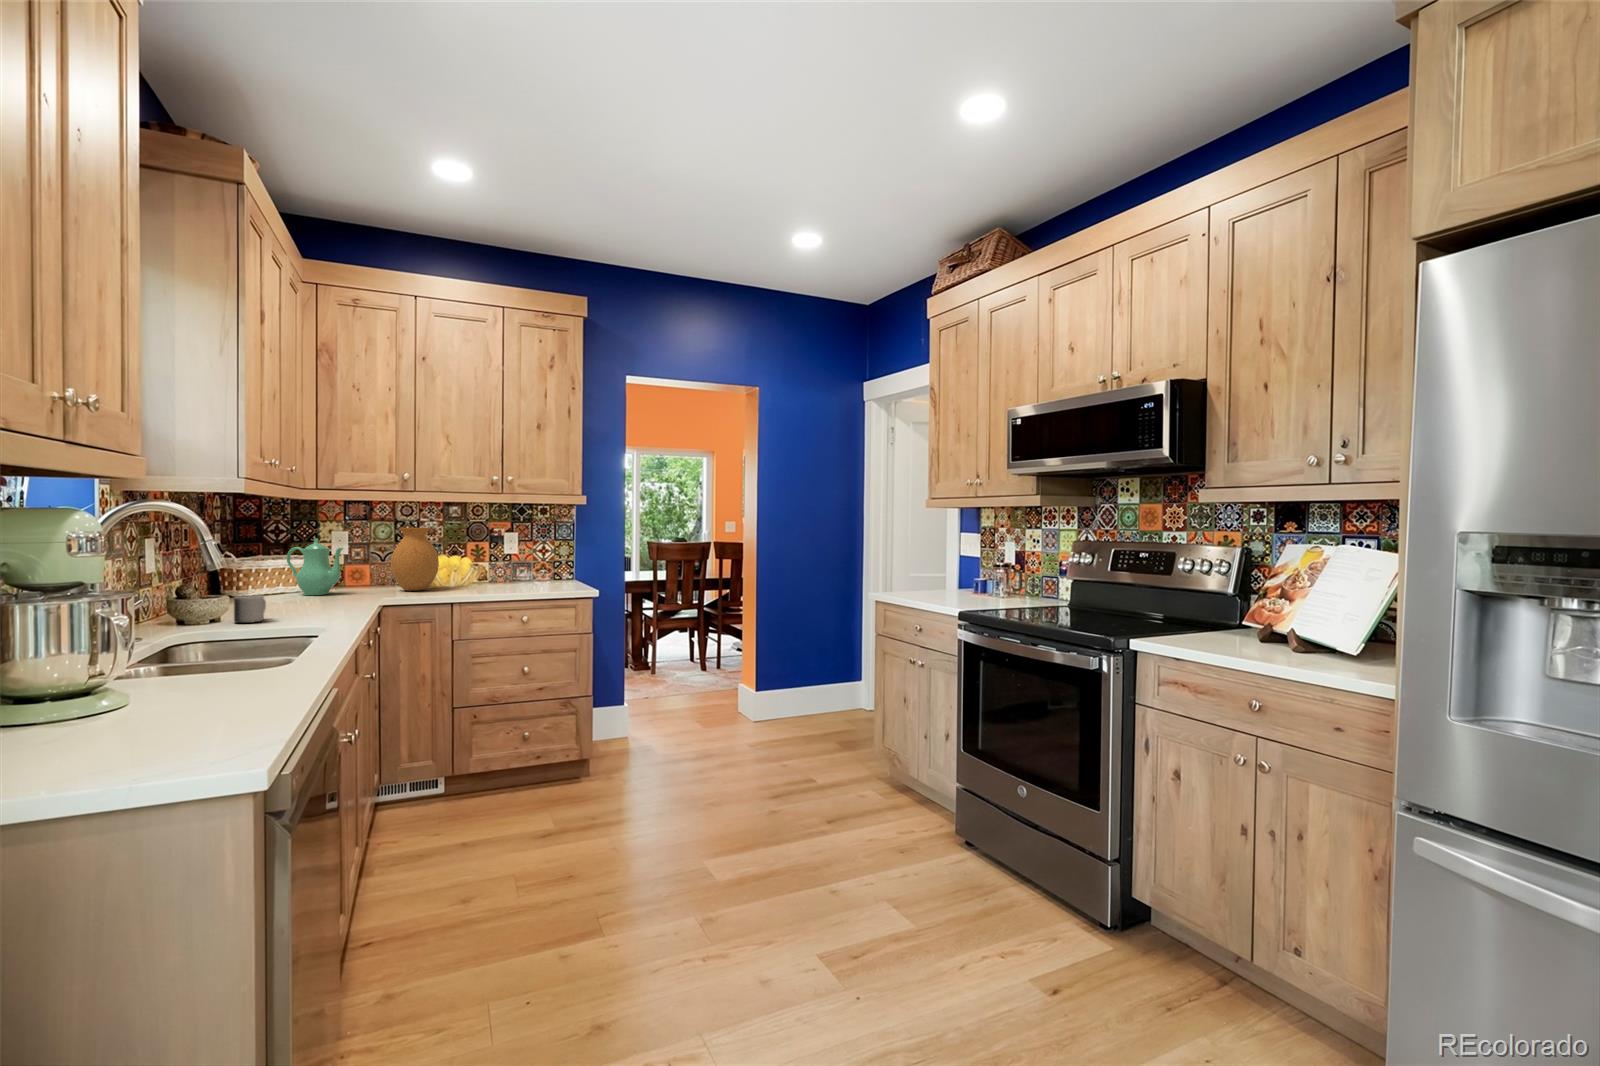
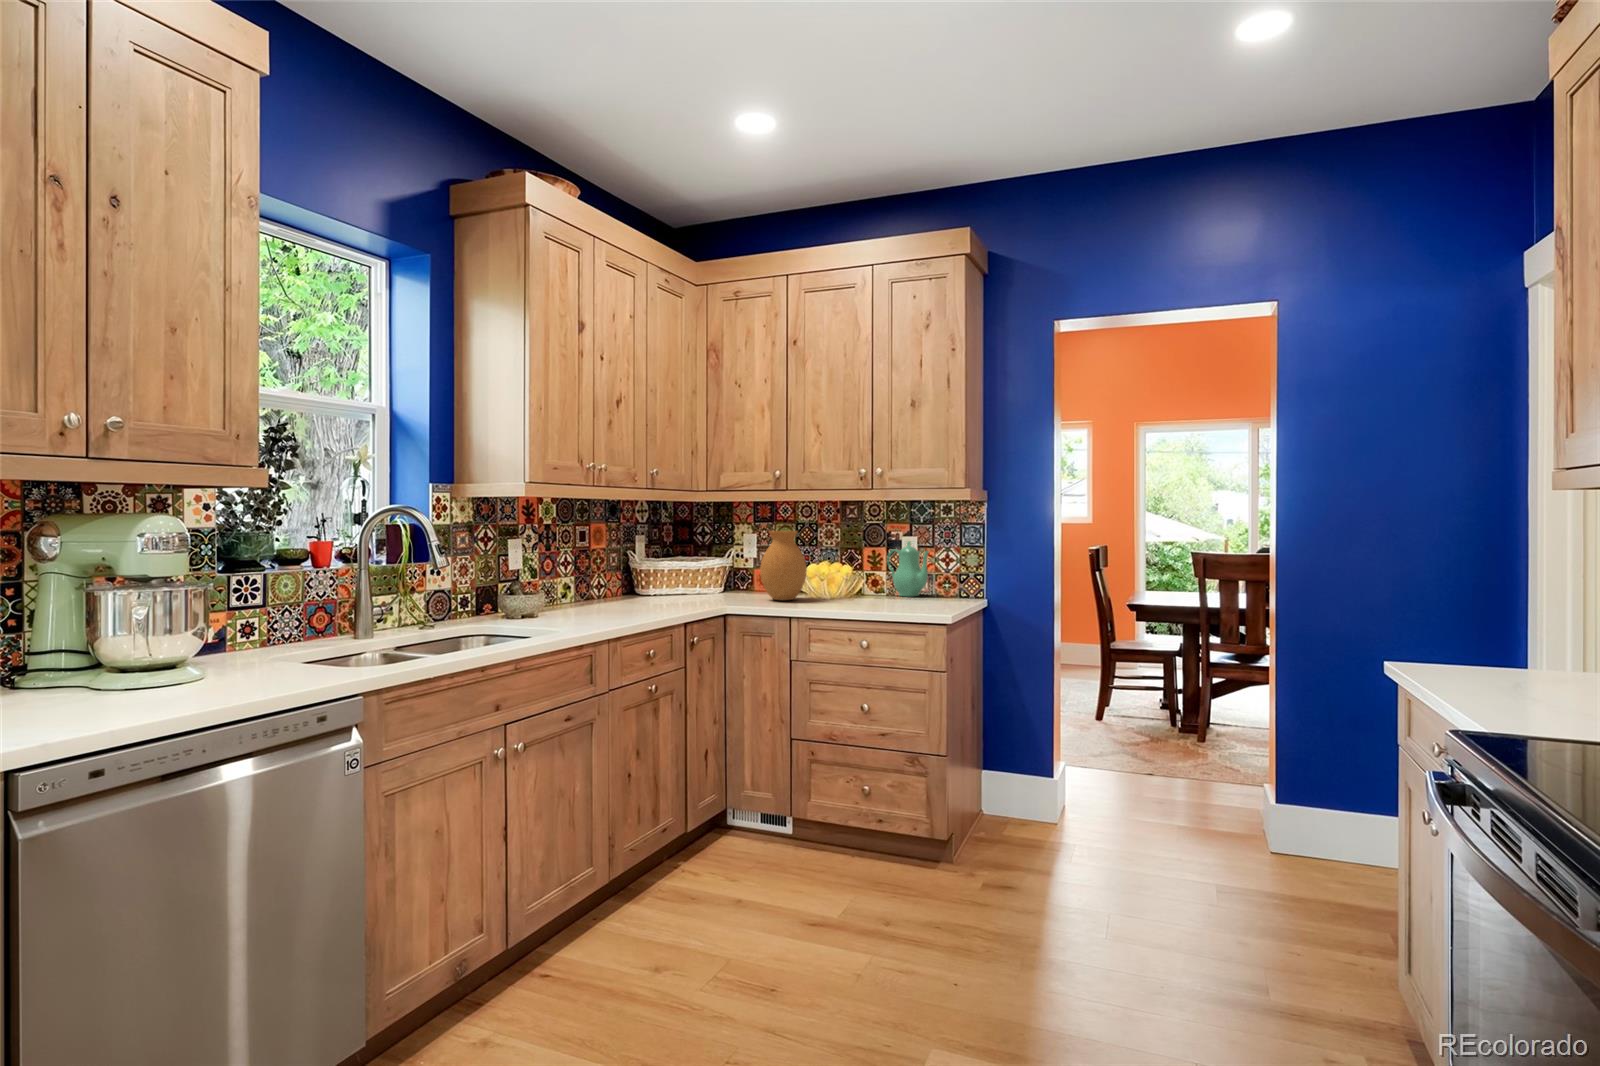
teapot: present [287,538,343,595] -> present [887,541,929,596]
mug: present [234,595,266,623] -> none [562,596,593,621]

